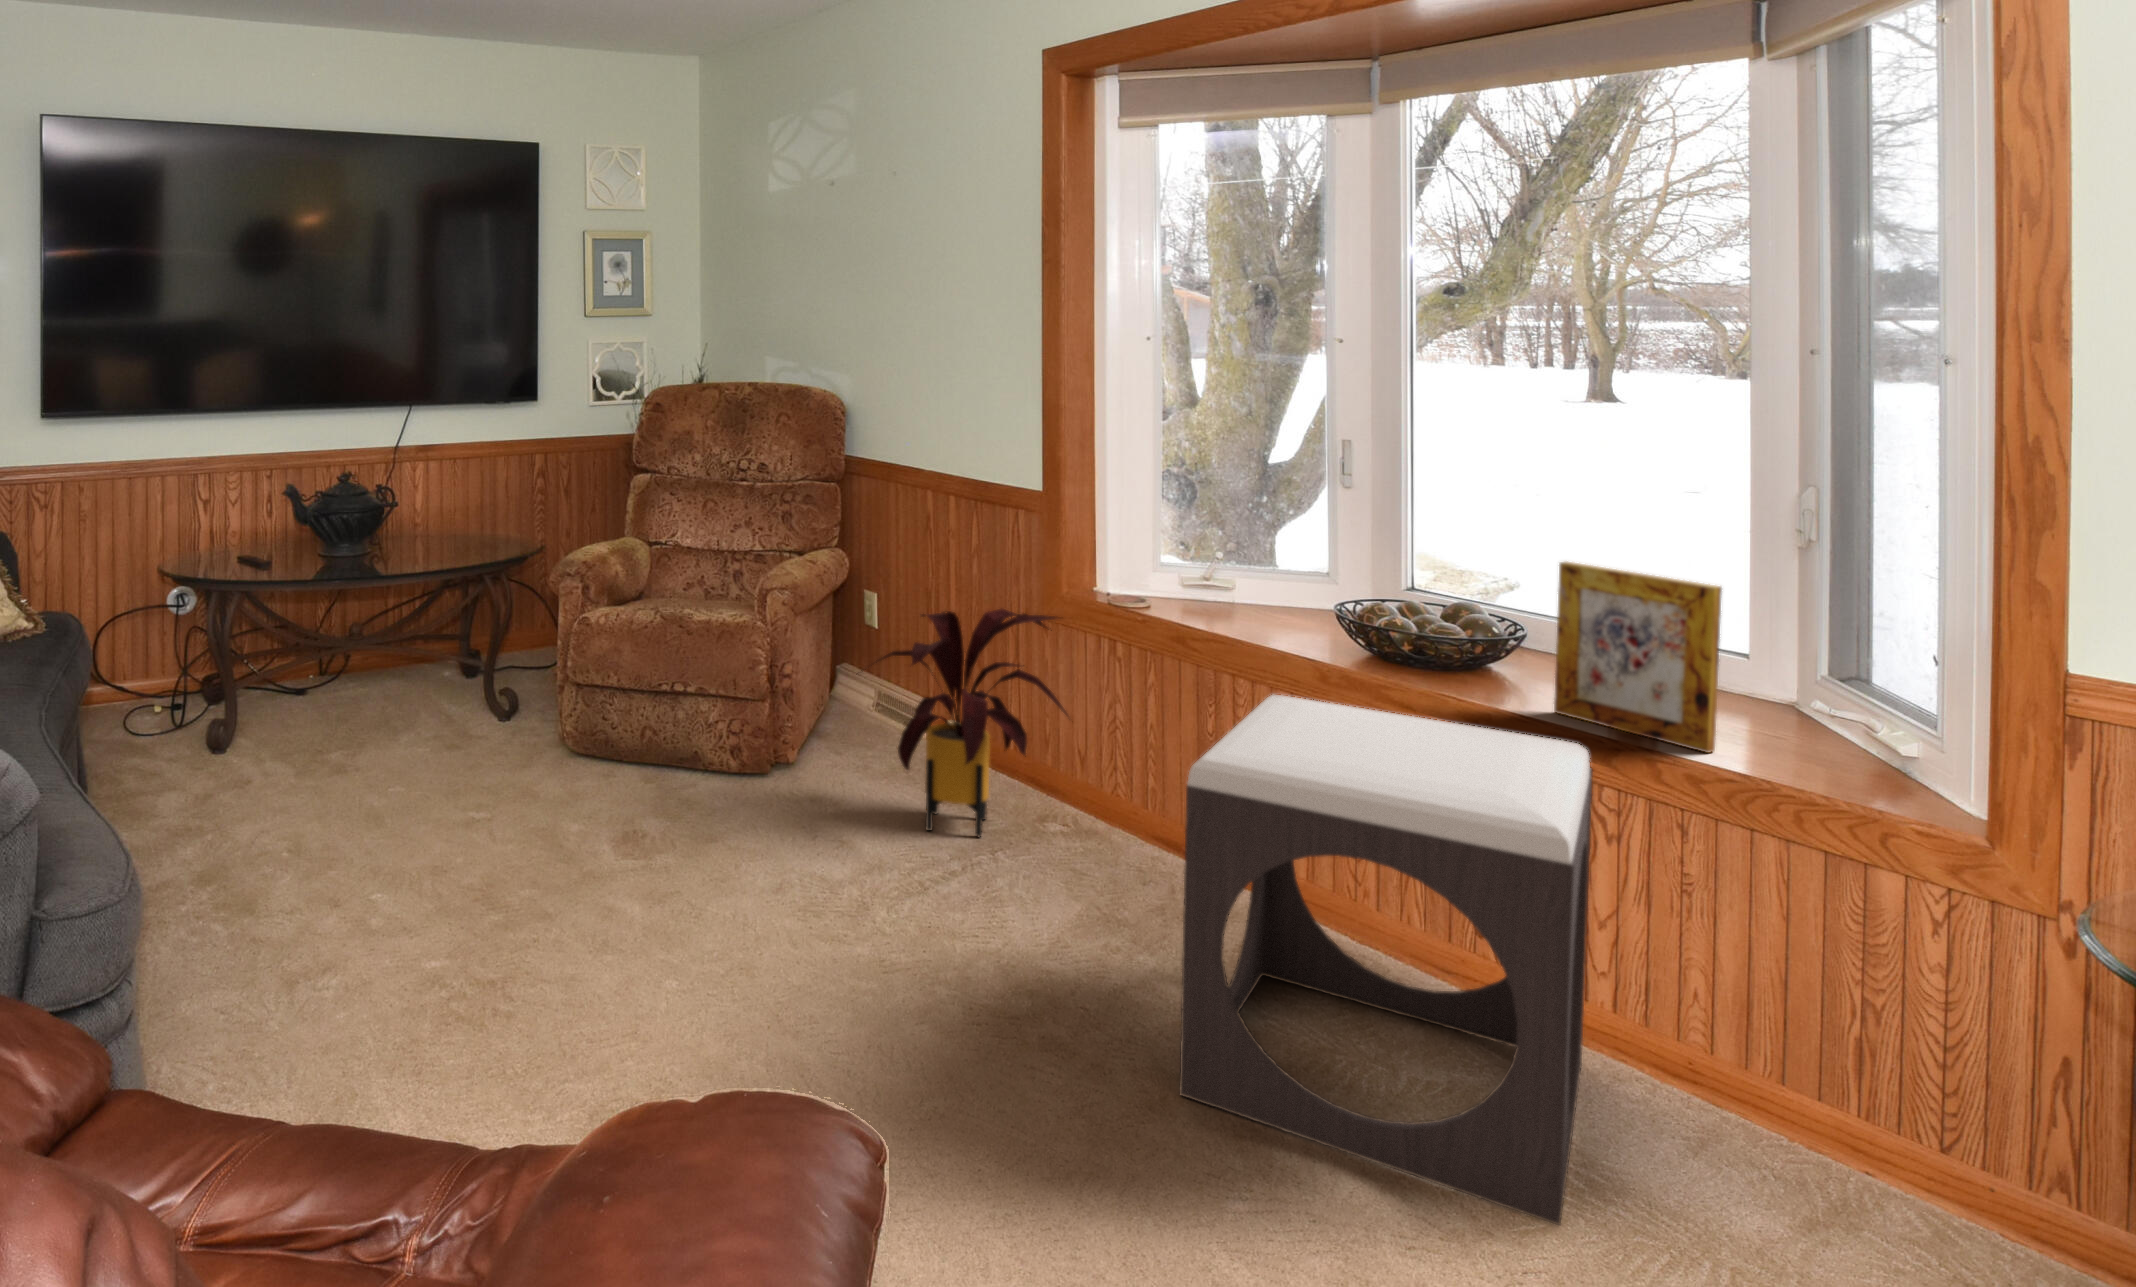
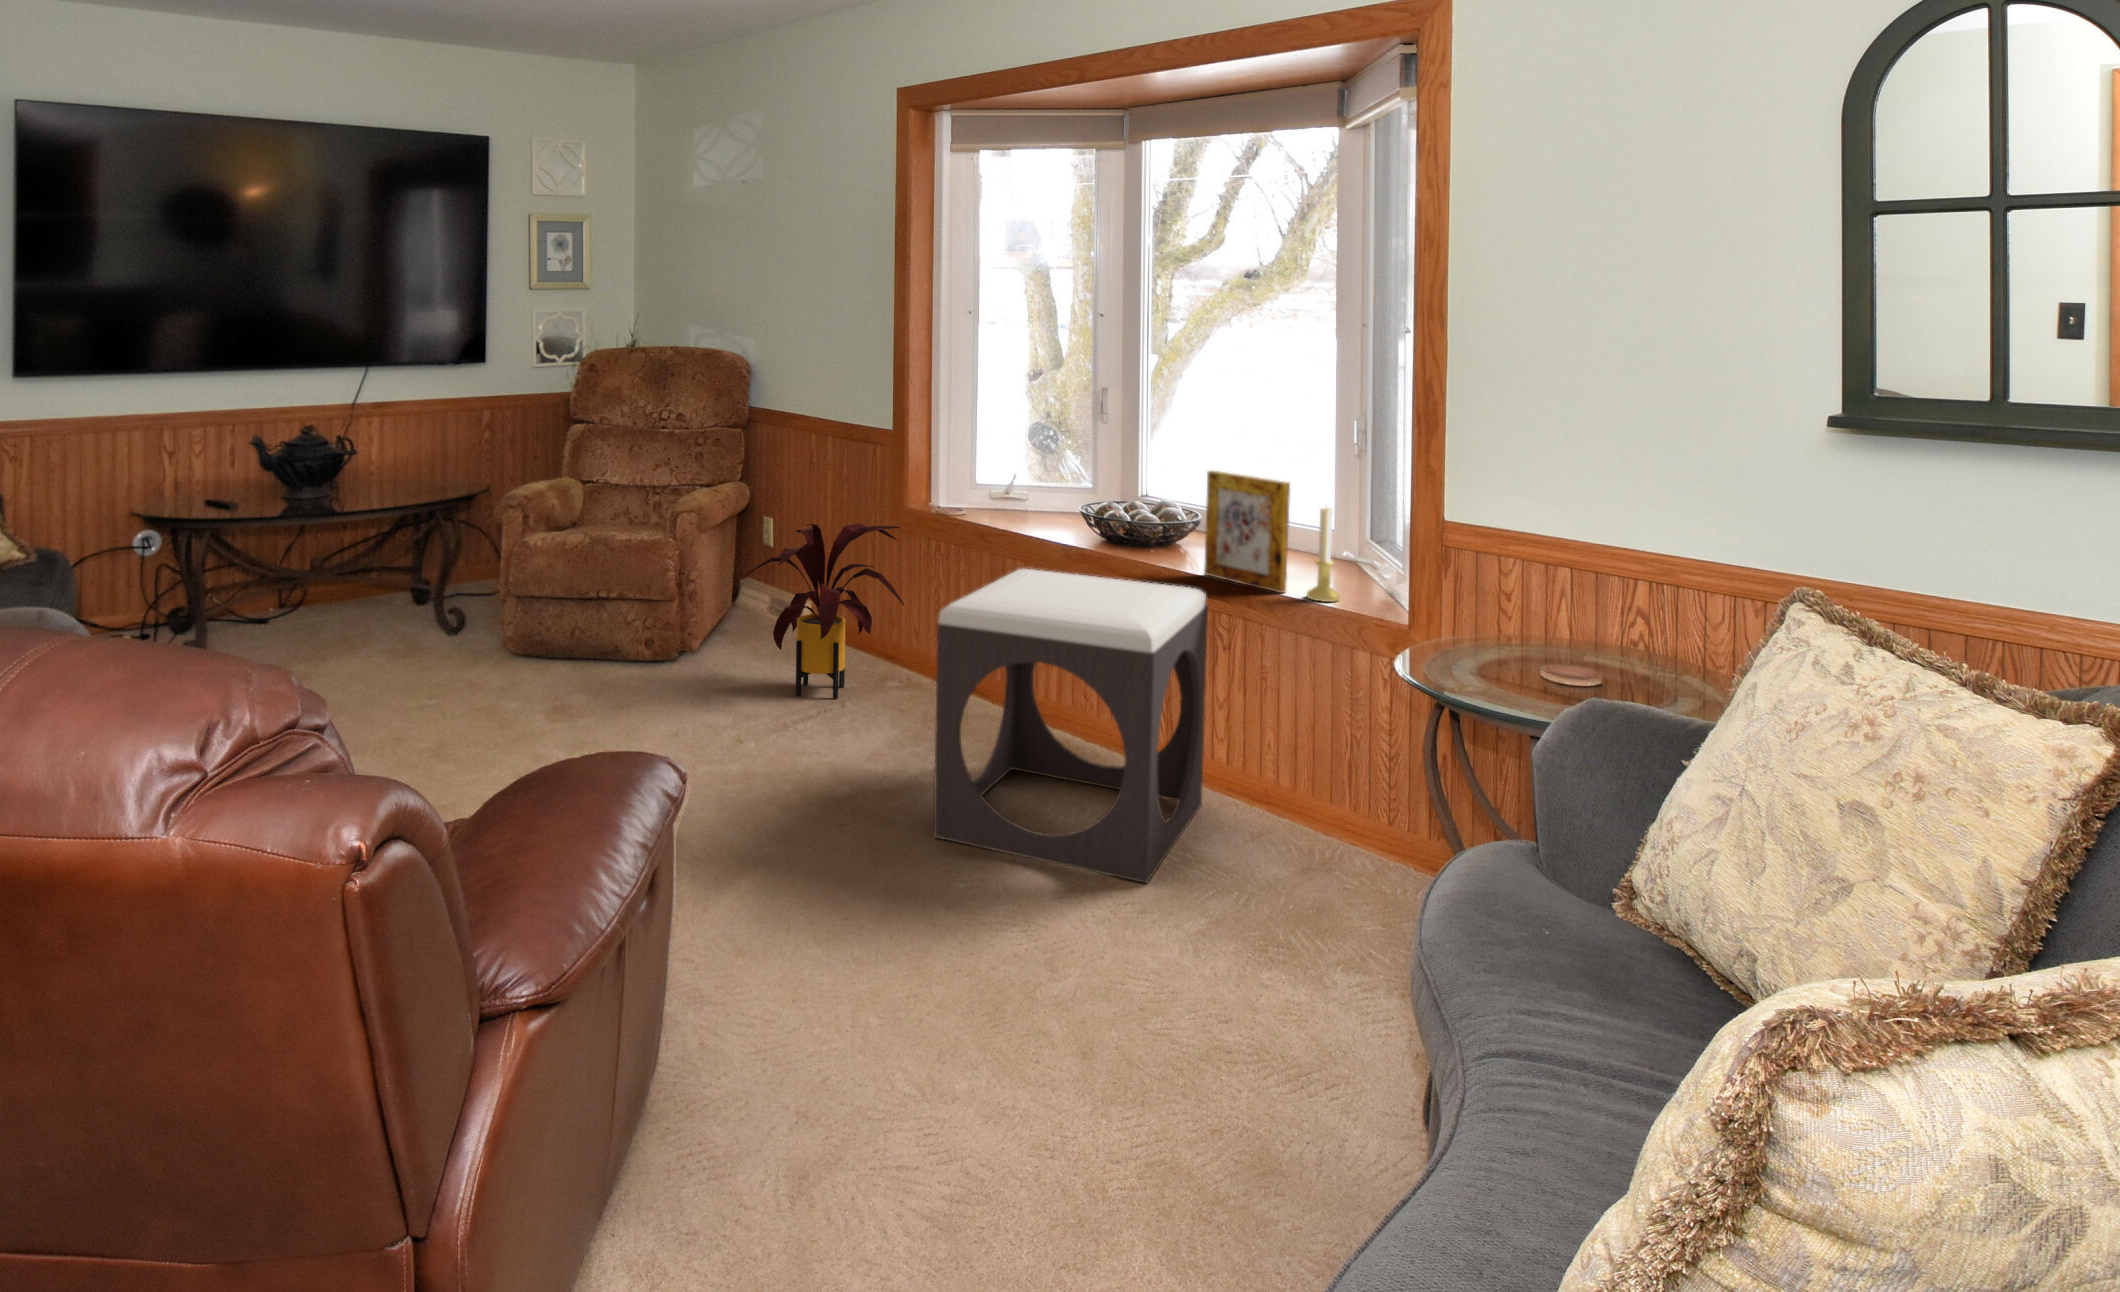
candle holder: none [1757,624,1822,774] -> present [1307,508,1340,602]

